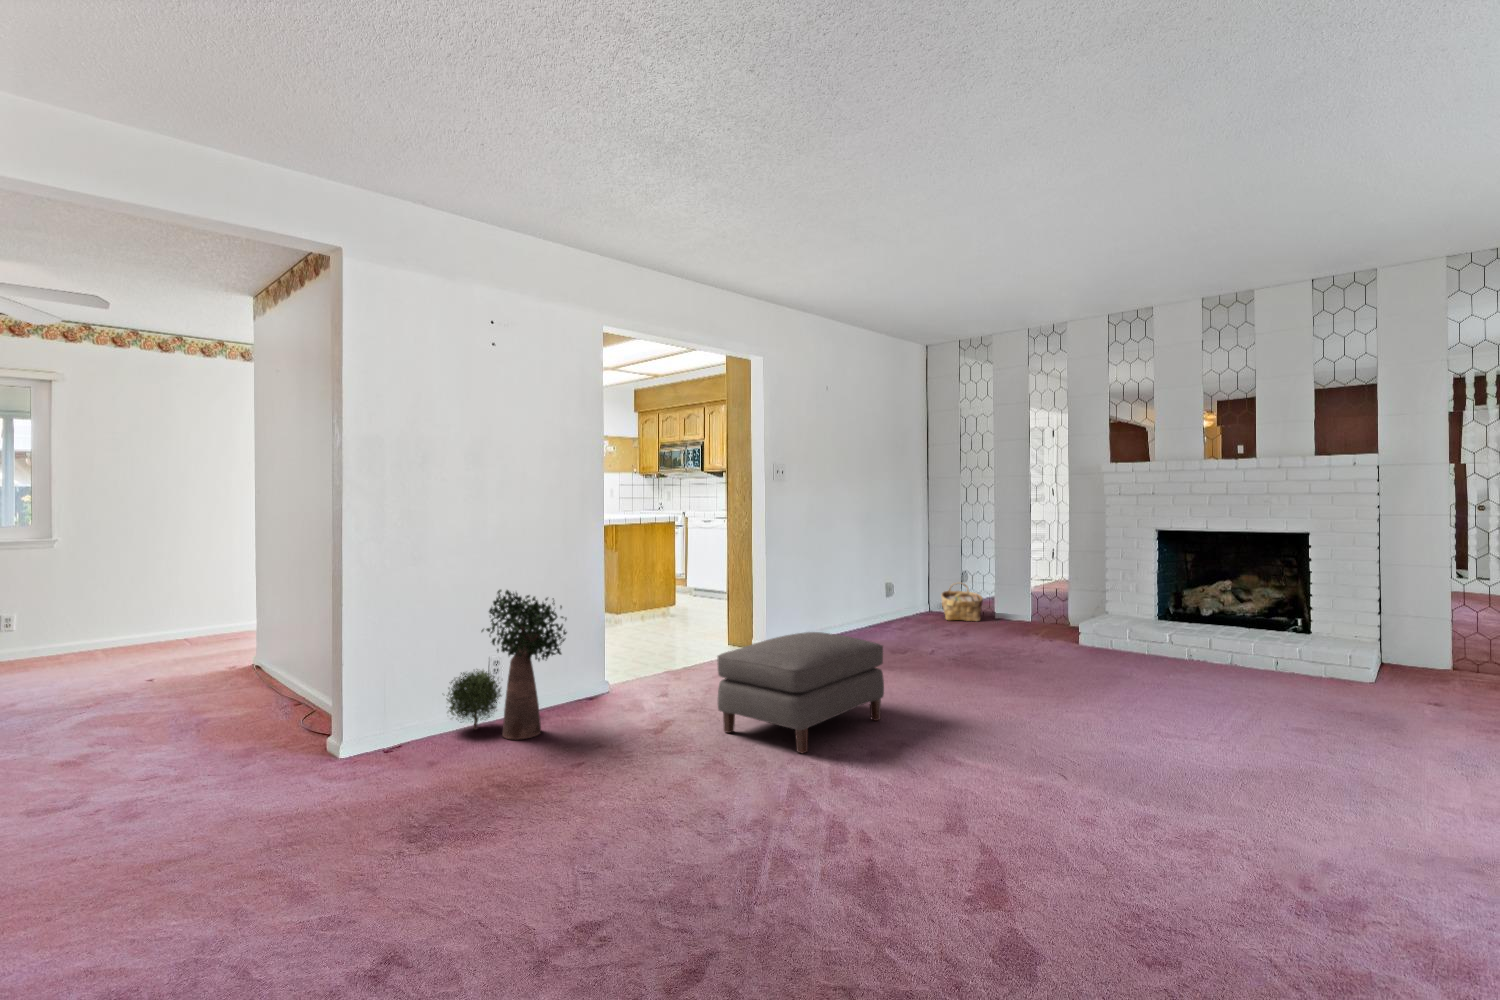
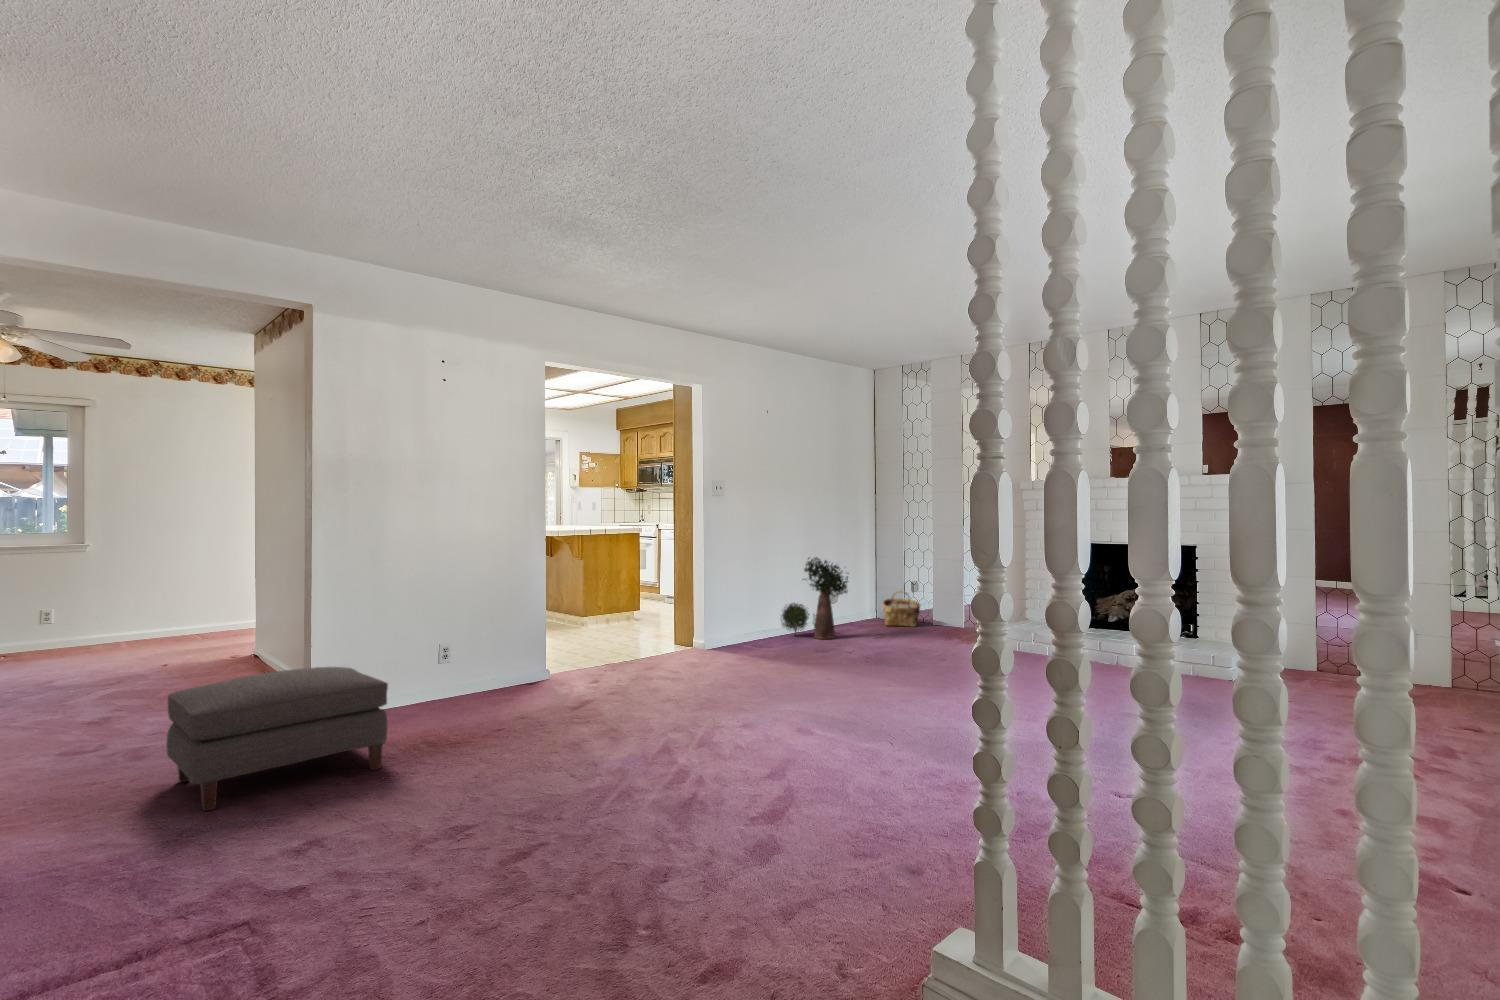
potted plant: present [447,590,567,740] -> present [781,557,848,639]
ottoman: present [717,632,884,753] -> present [166,667,388,811]

